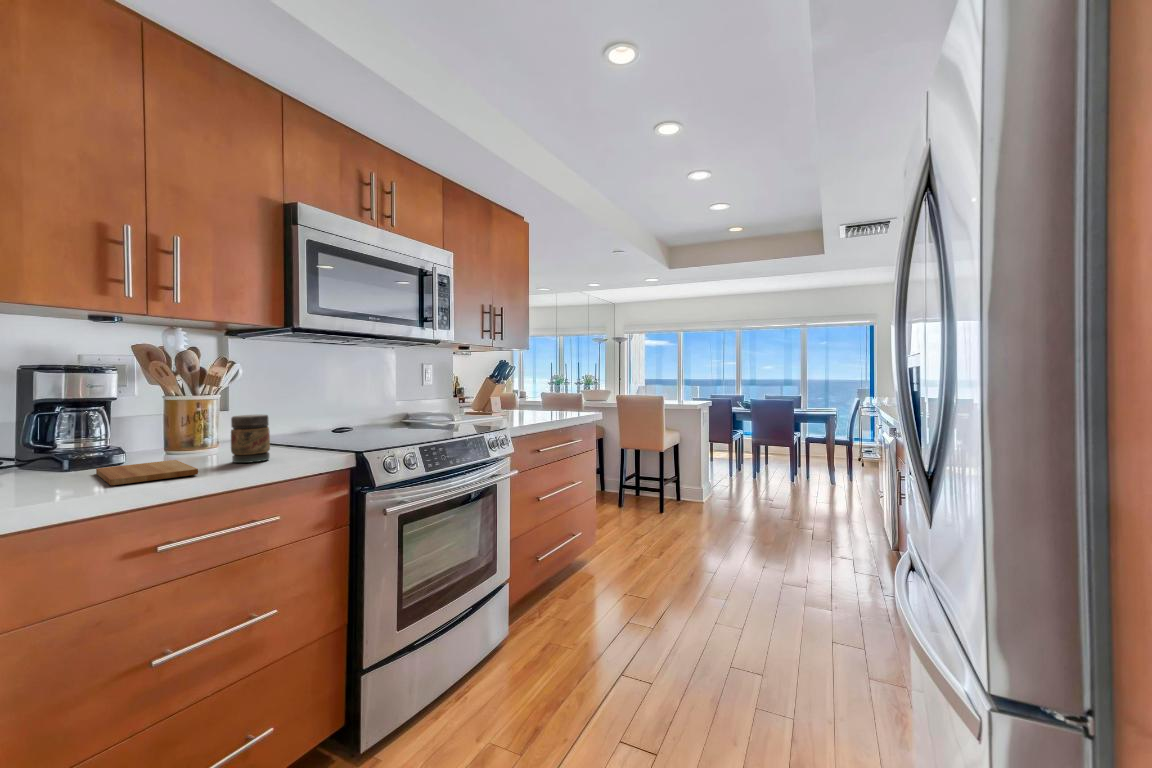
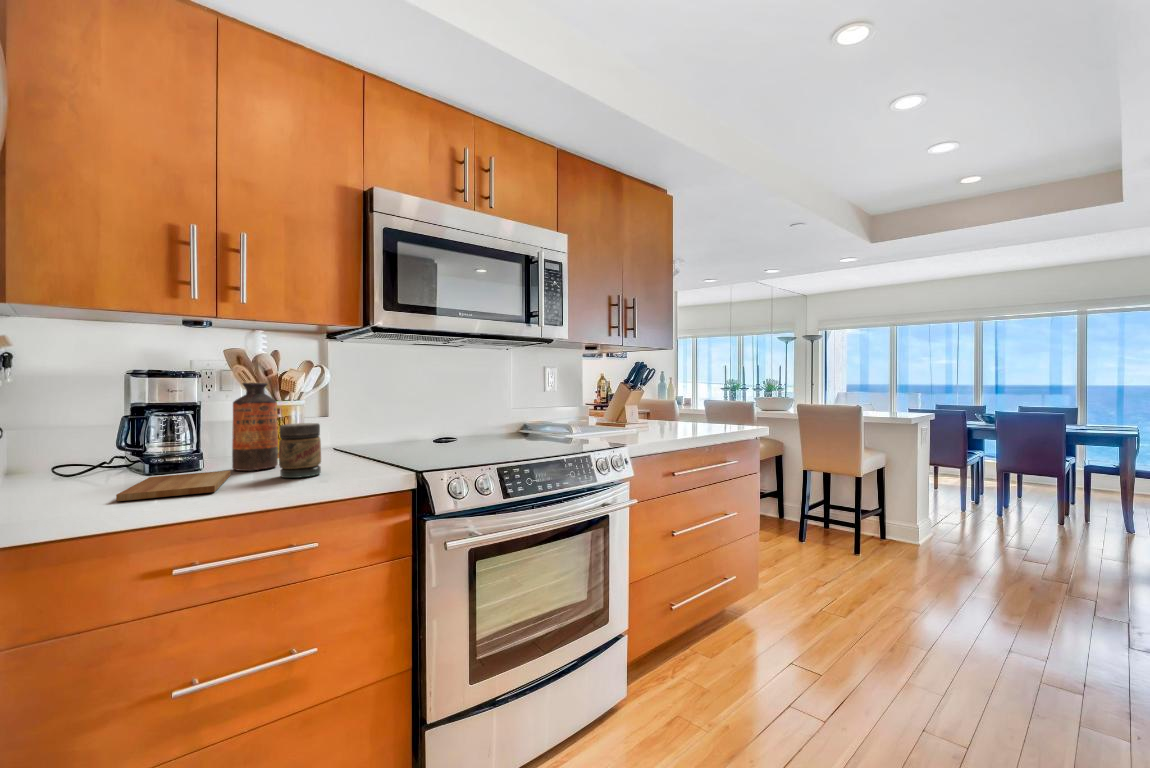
bottle: none [163,378,208,461] -> present [232,382,278,471]

